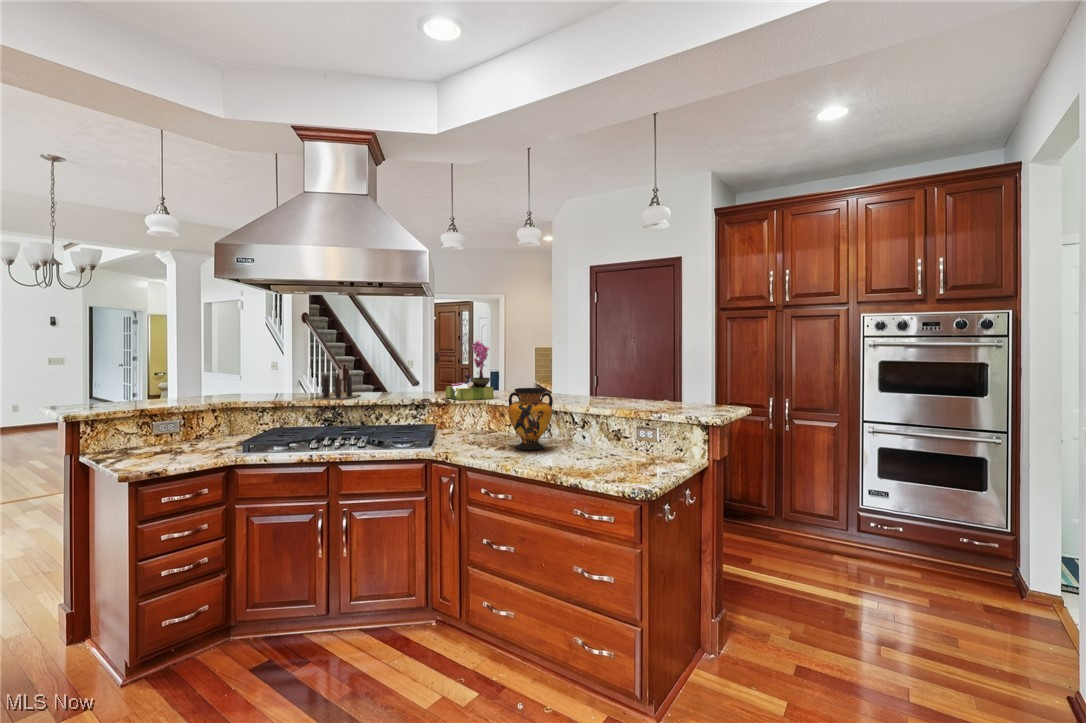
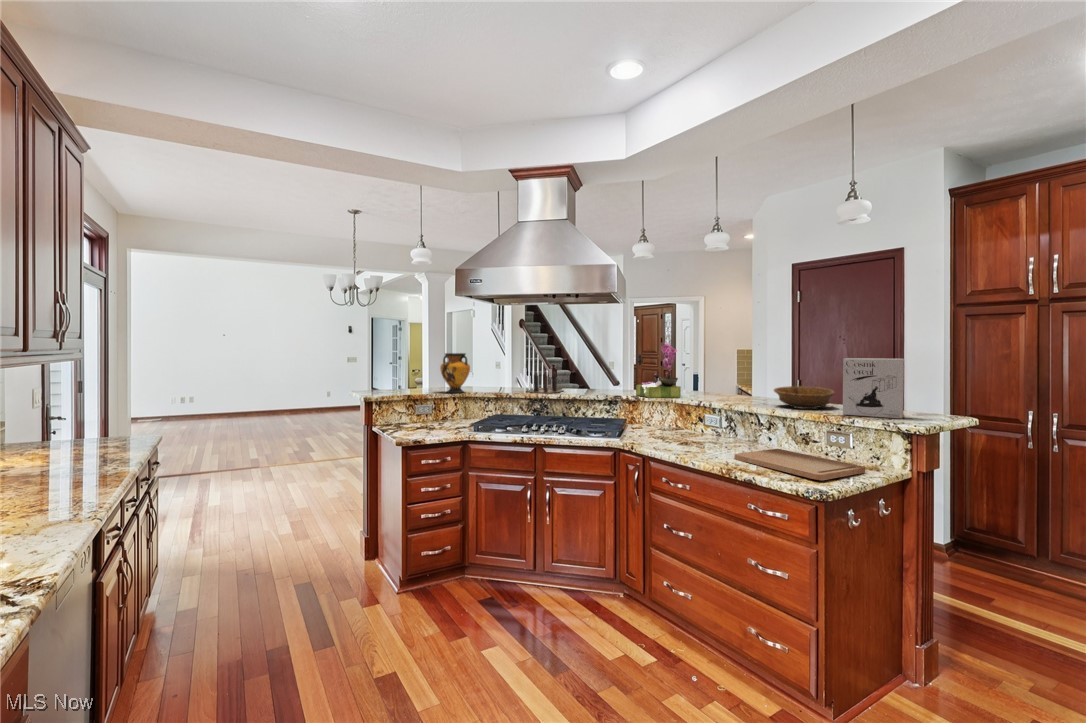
cereal box: none [651,356,701,412] -> present [843,358,904,419]
decorative bowl: none [587,384,641,405] -> present [774,386,835,408]
vase: present [508,388,553,450] -> present [440,353,470,393]
cutting board: none [556,448,675,478] -> present [734,449,865,480]

